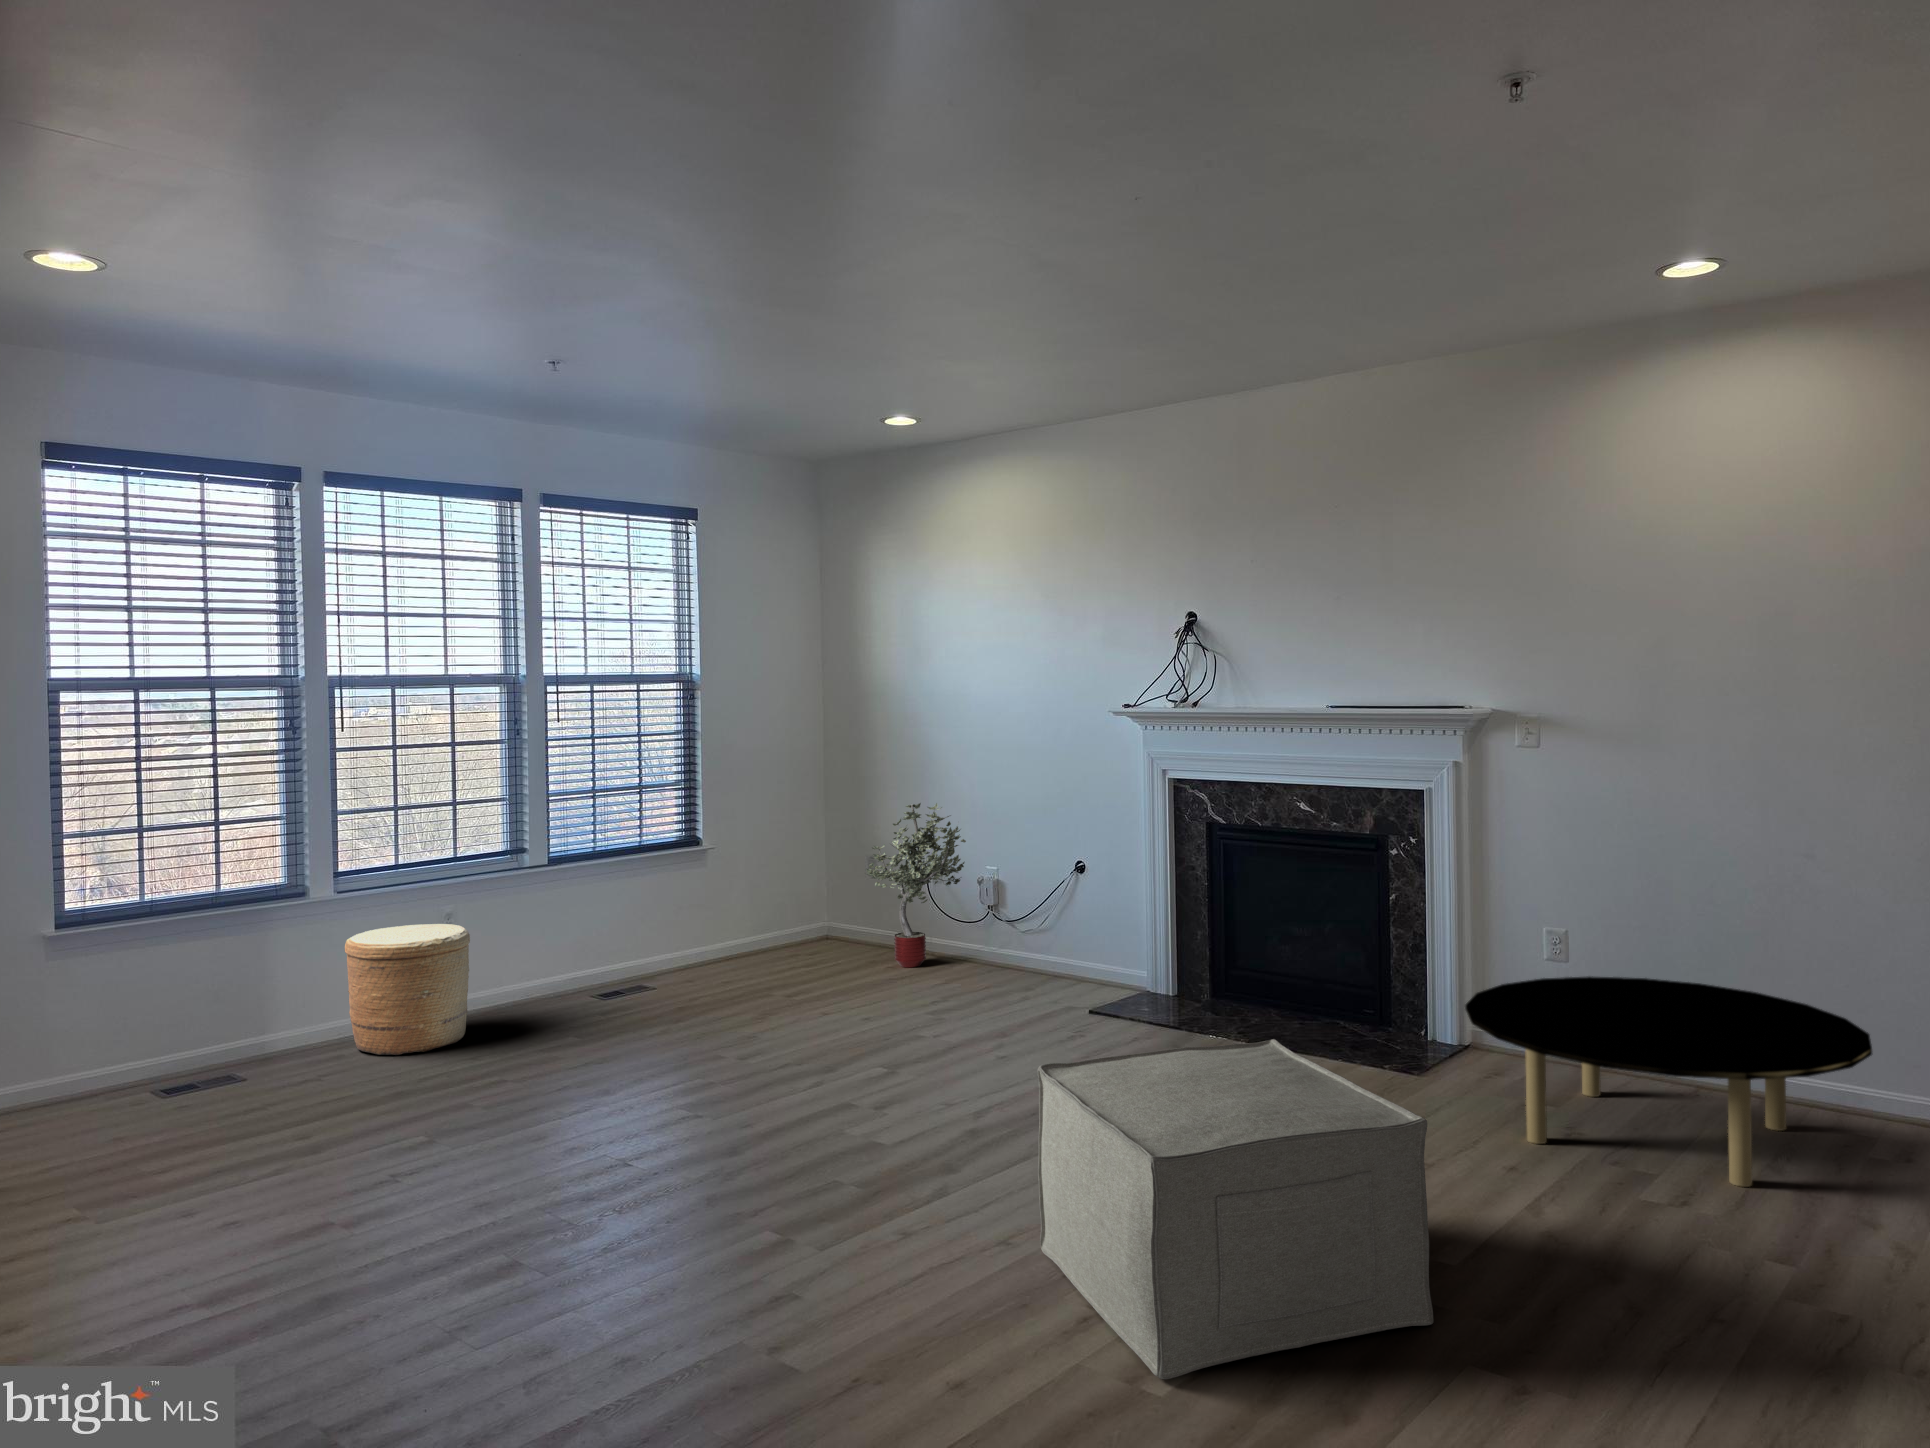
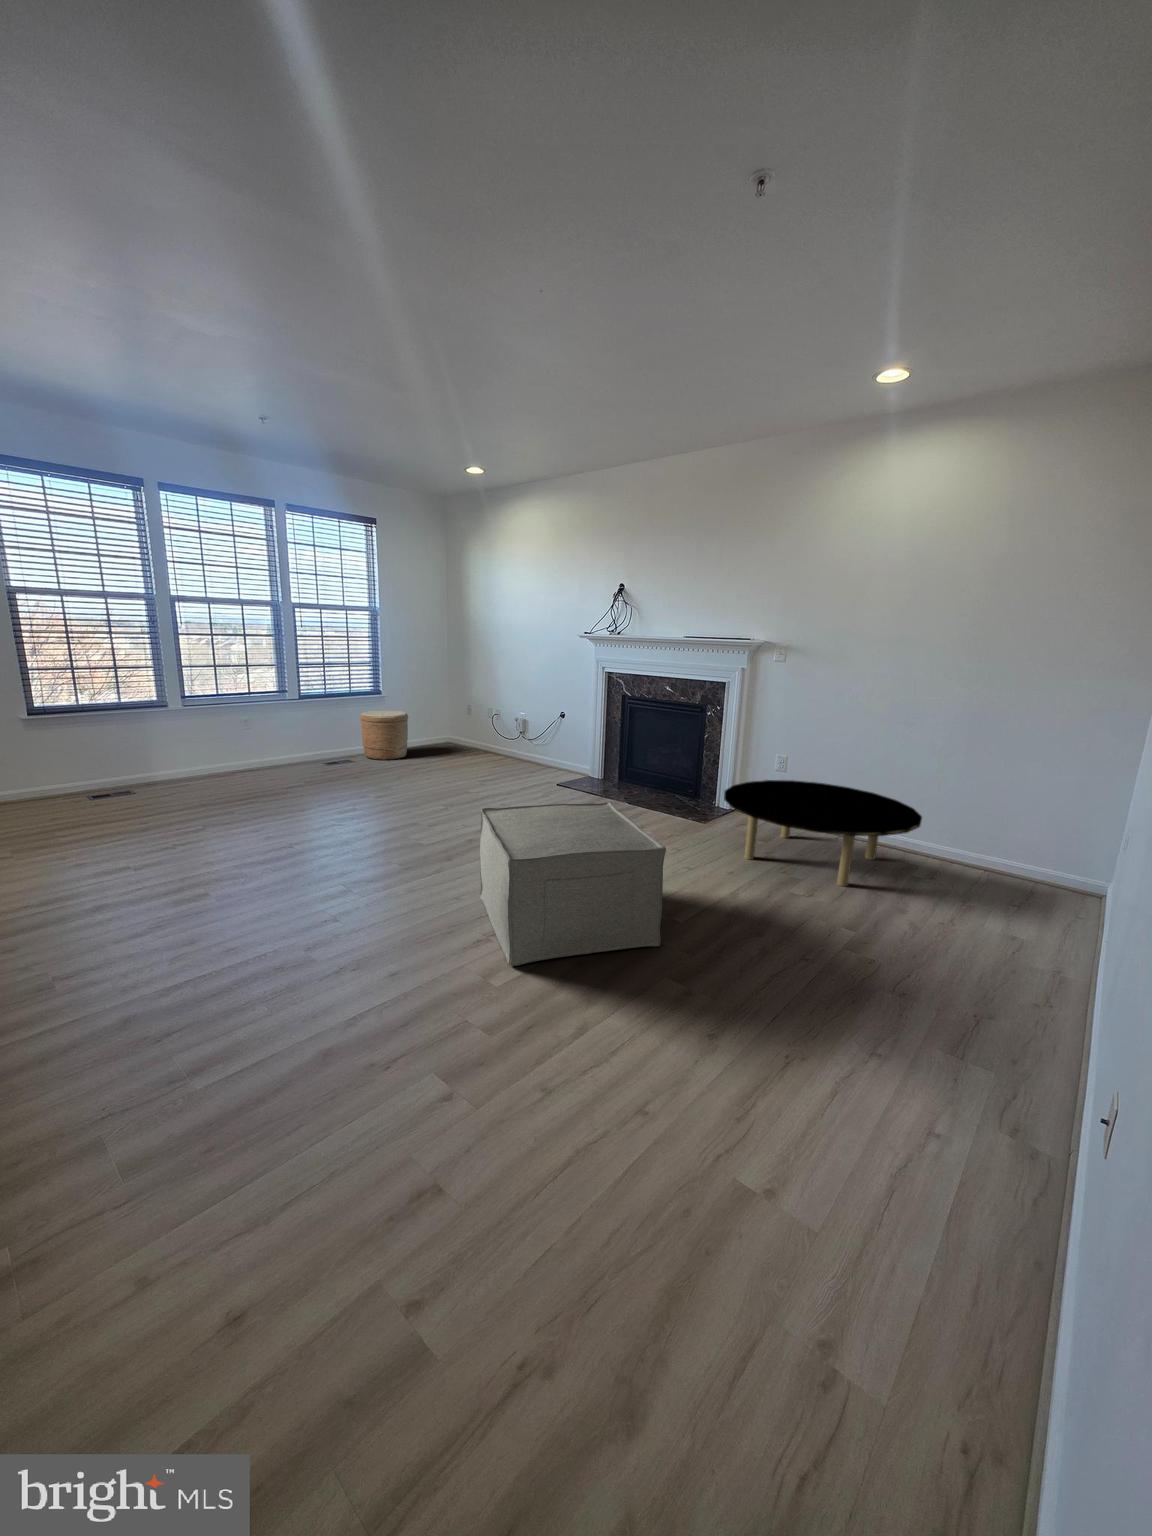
potted tree: present [866,803,966,967] -> none [462,679,510,758]
woven basket: present [345,924,470,1055] -> present [360,711,408,760]

